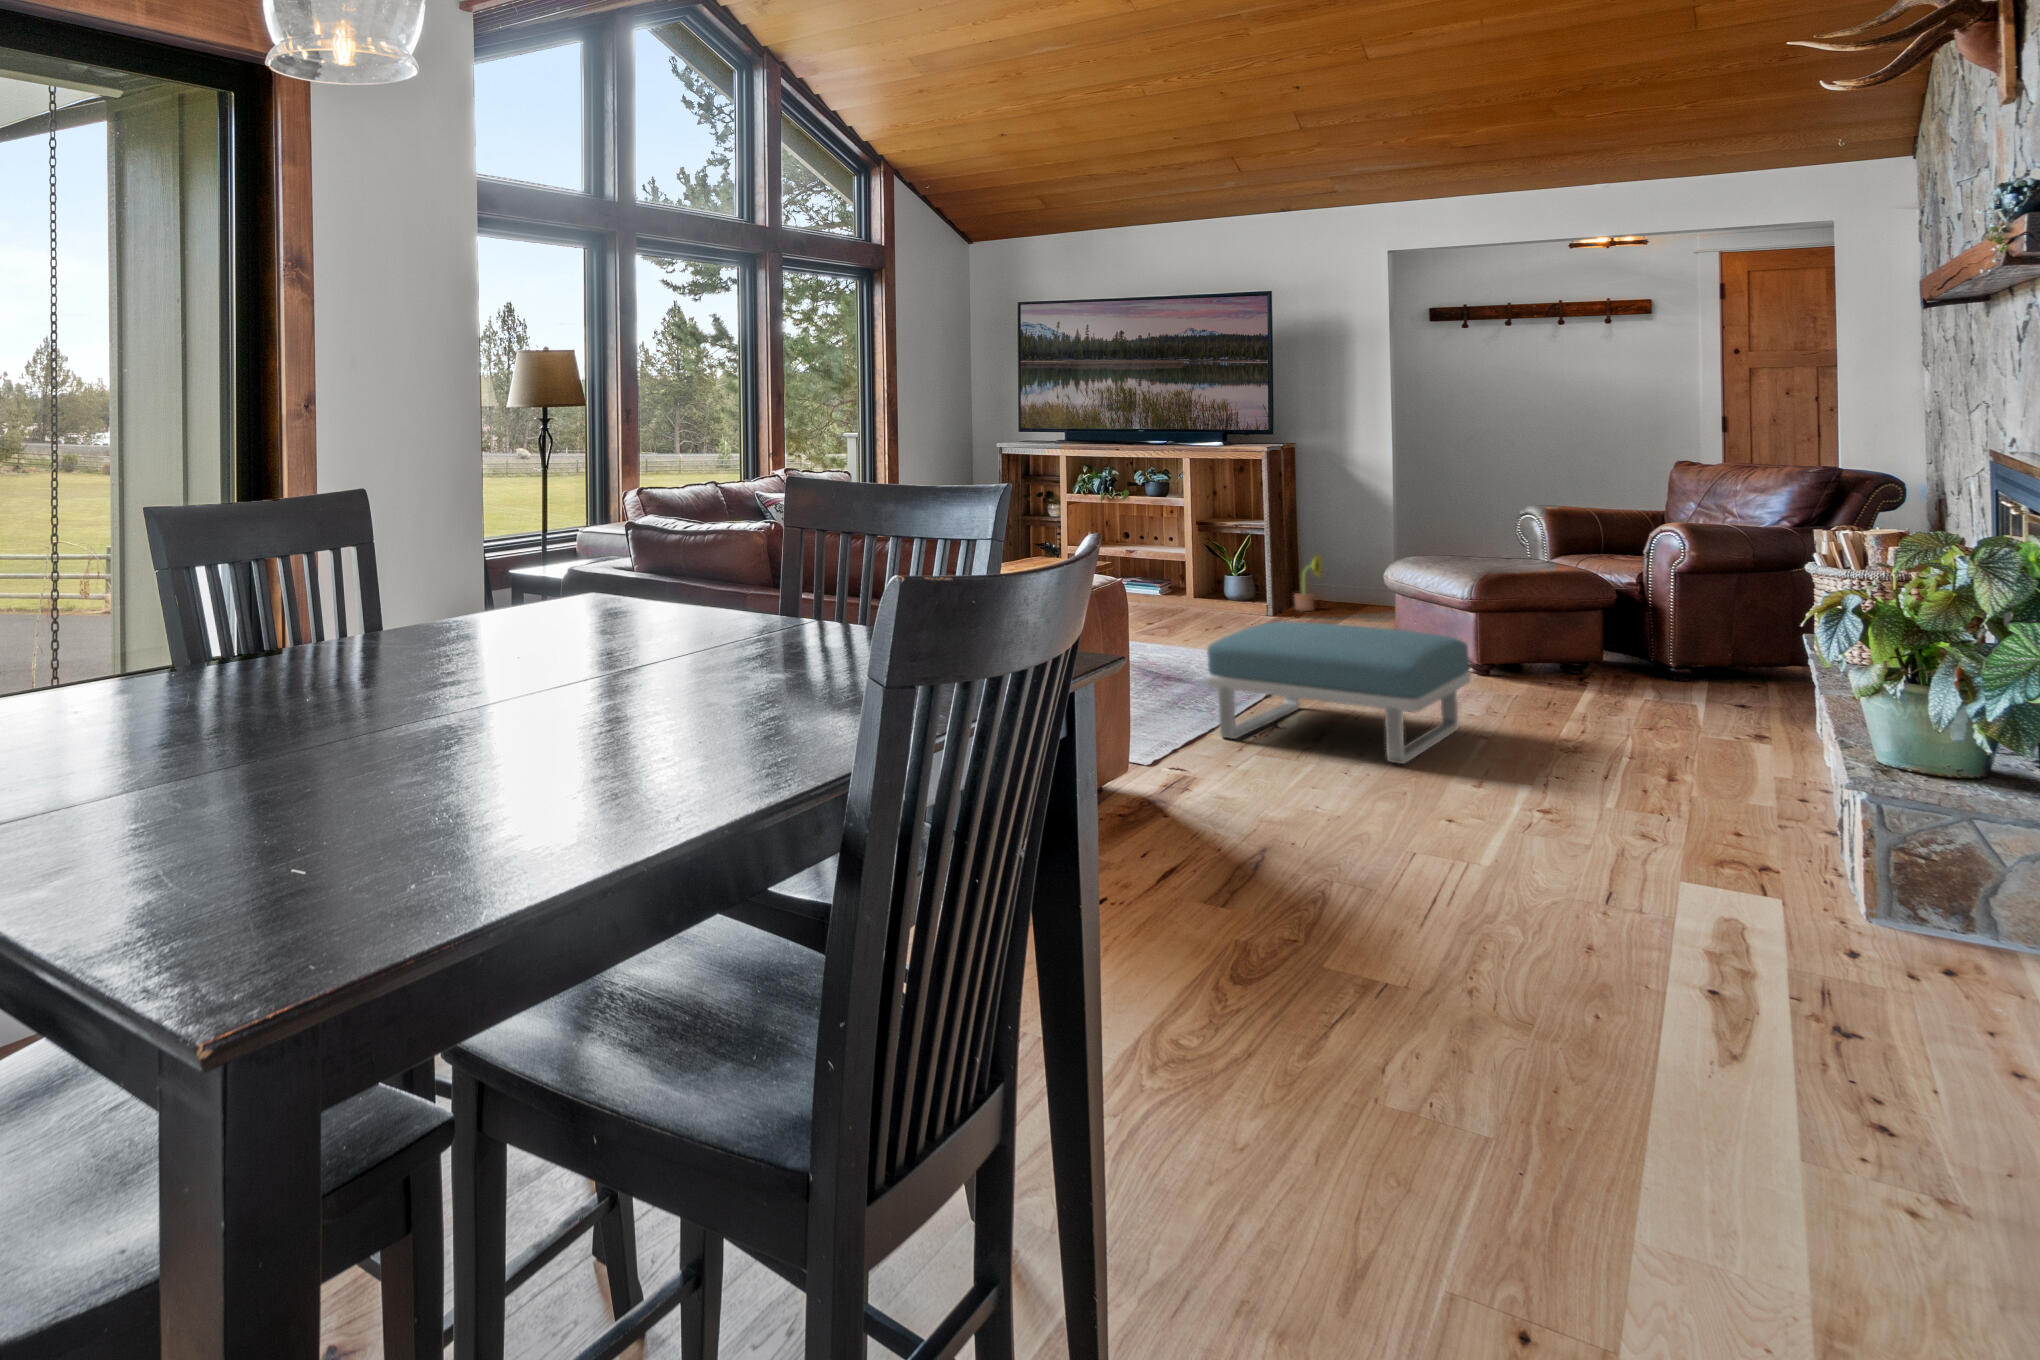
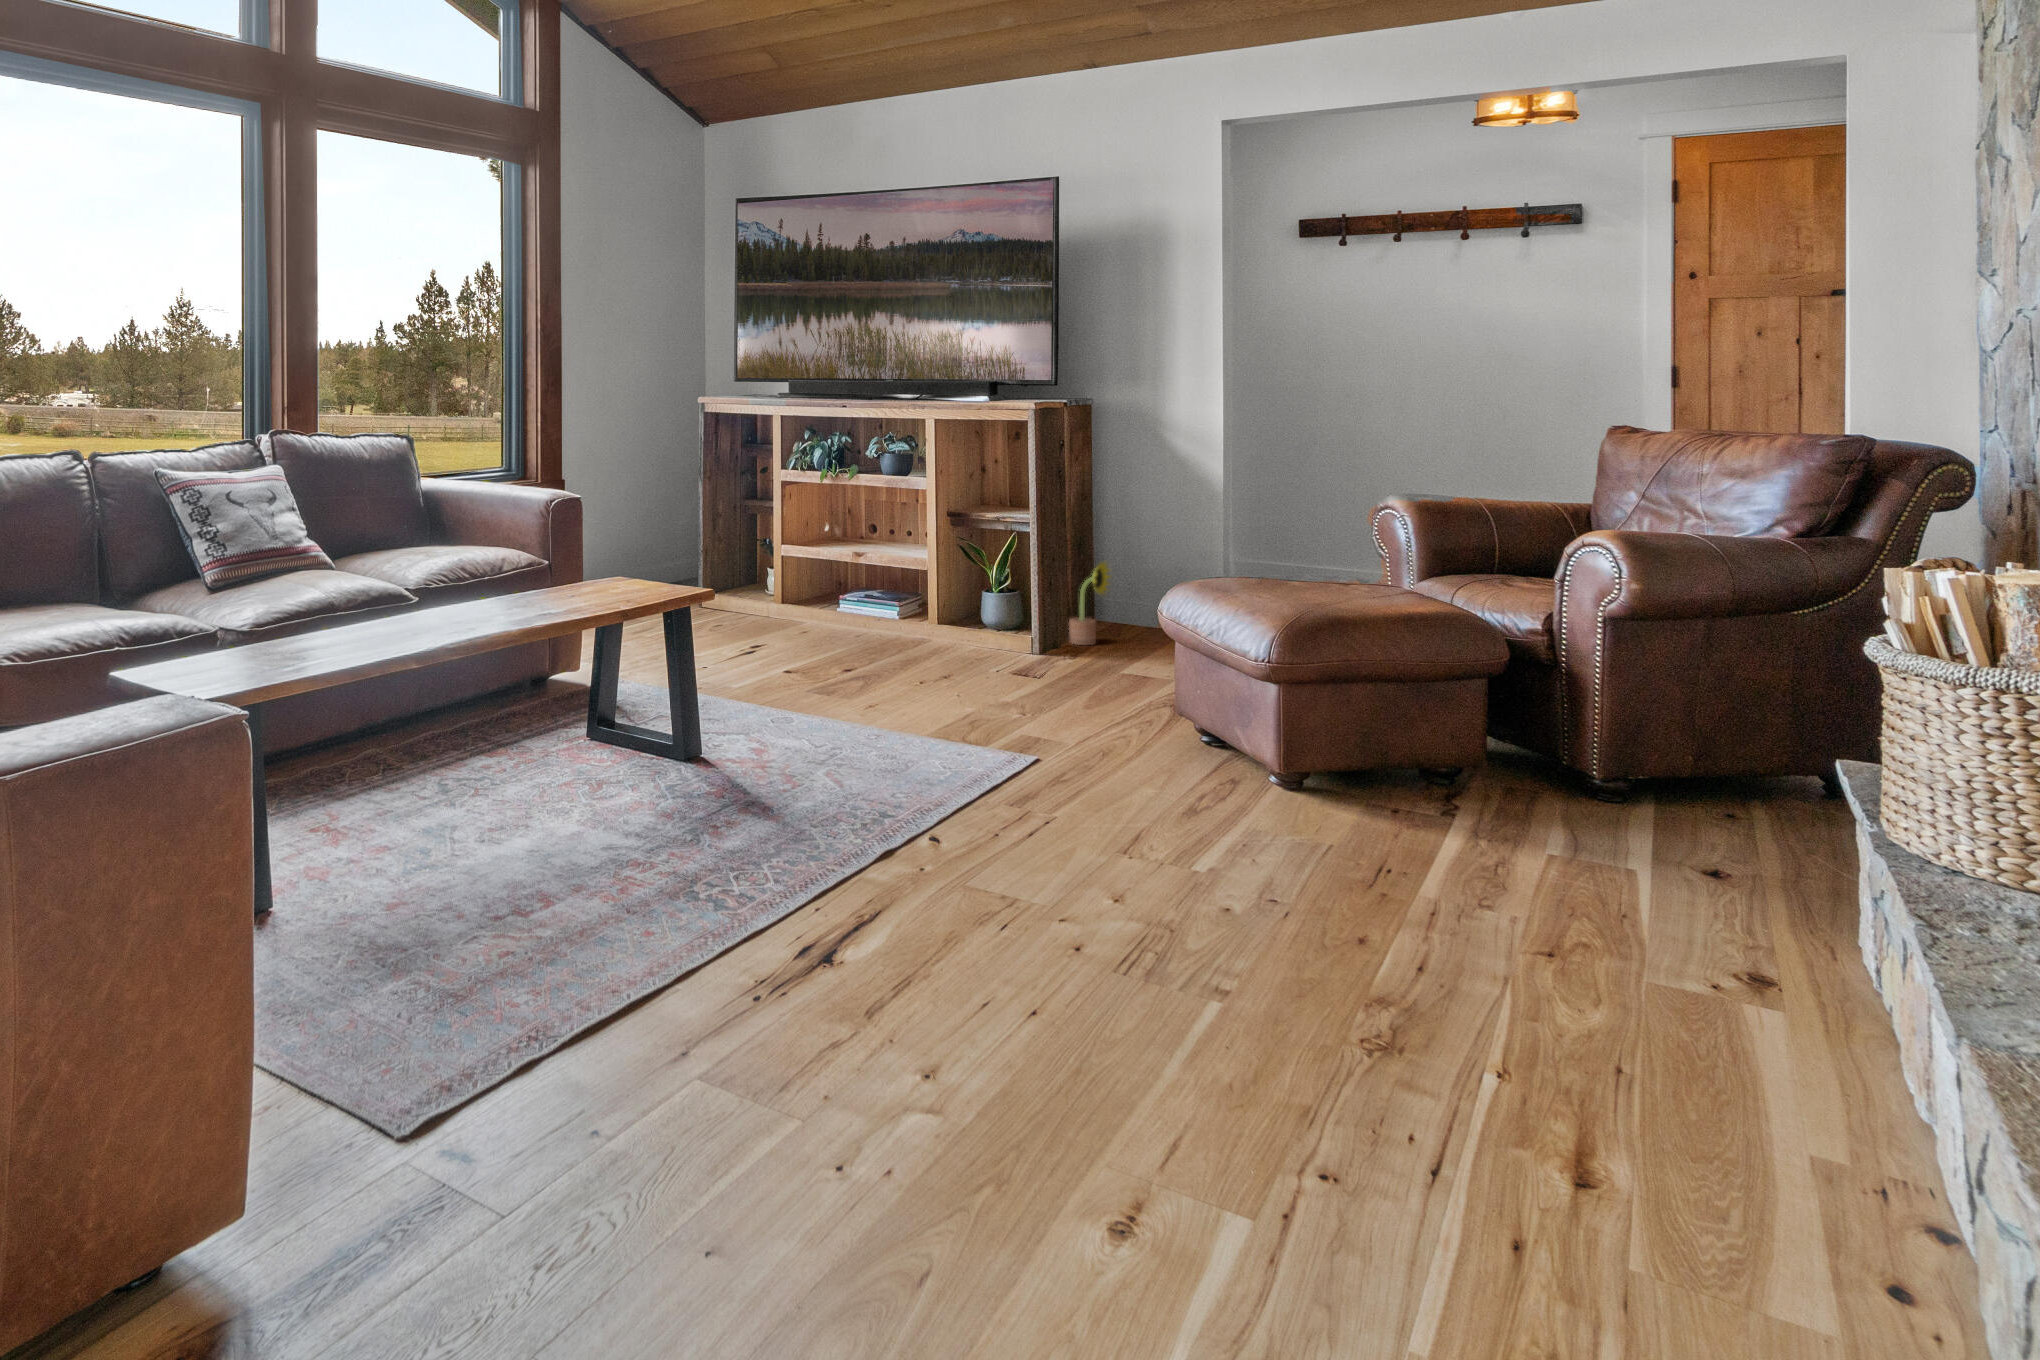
footstool: present [1206,621,1471,764] -> none [662,725,1198,1116]

